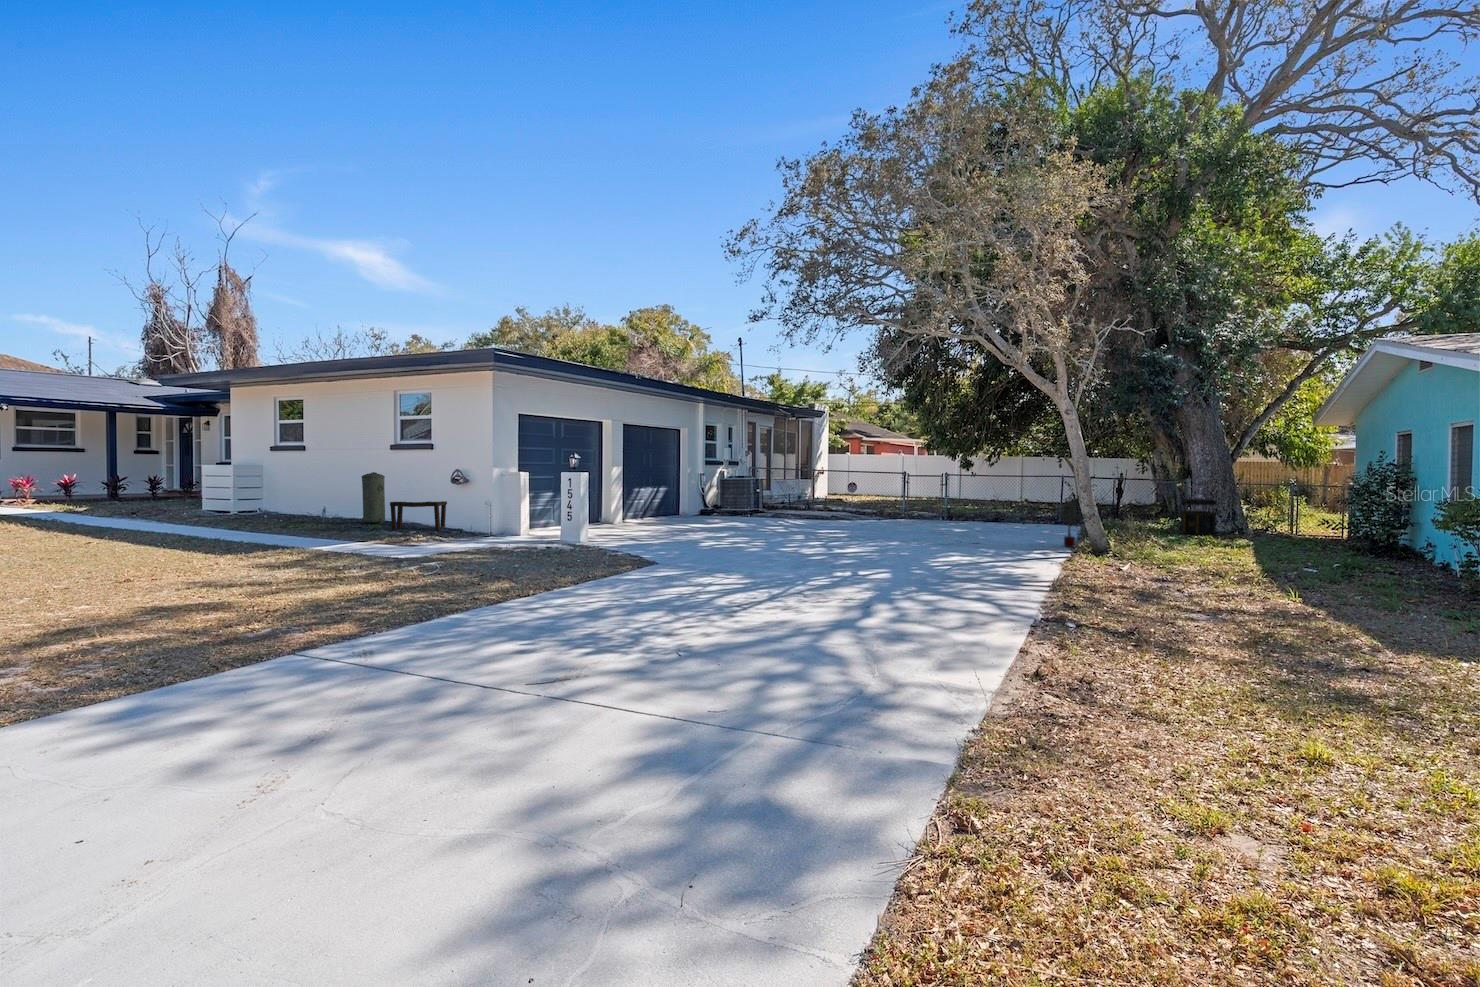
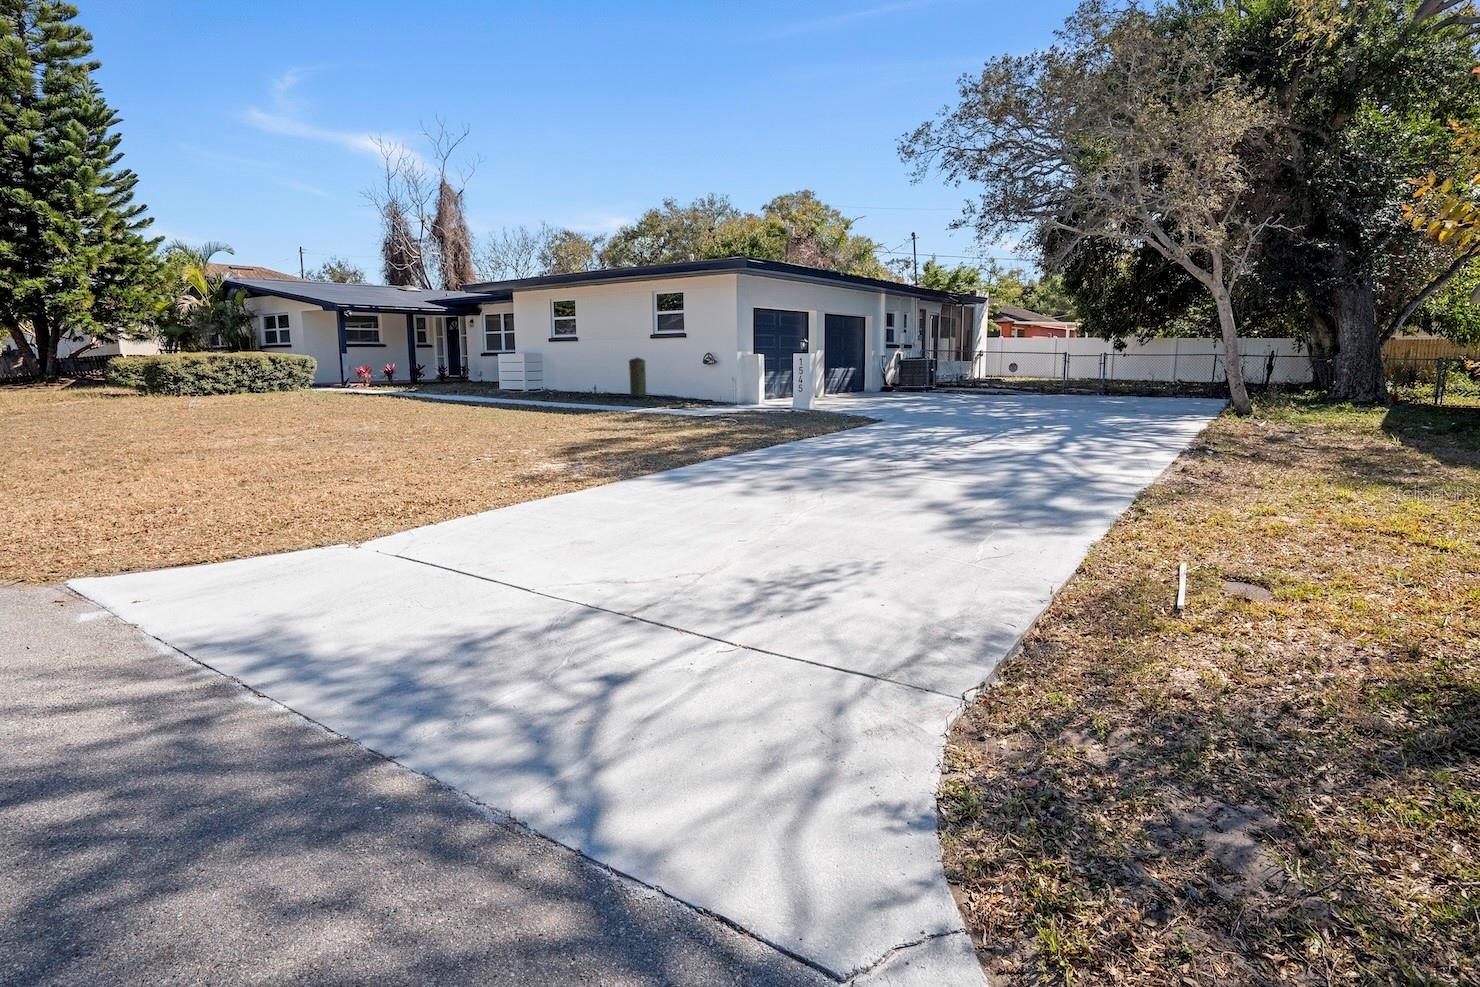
potted tree: present [1061,496,1088,547] -> present [1382,362,1408,403]
toolbox: present [1181,499,1217,535] -> none [1321,371,1358,403]
bench: present [390,501,447,530] -> none [657,379,698,402]

